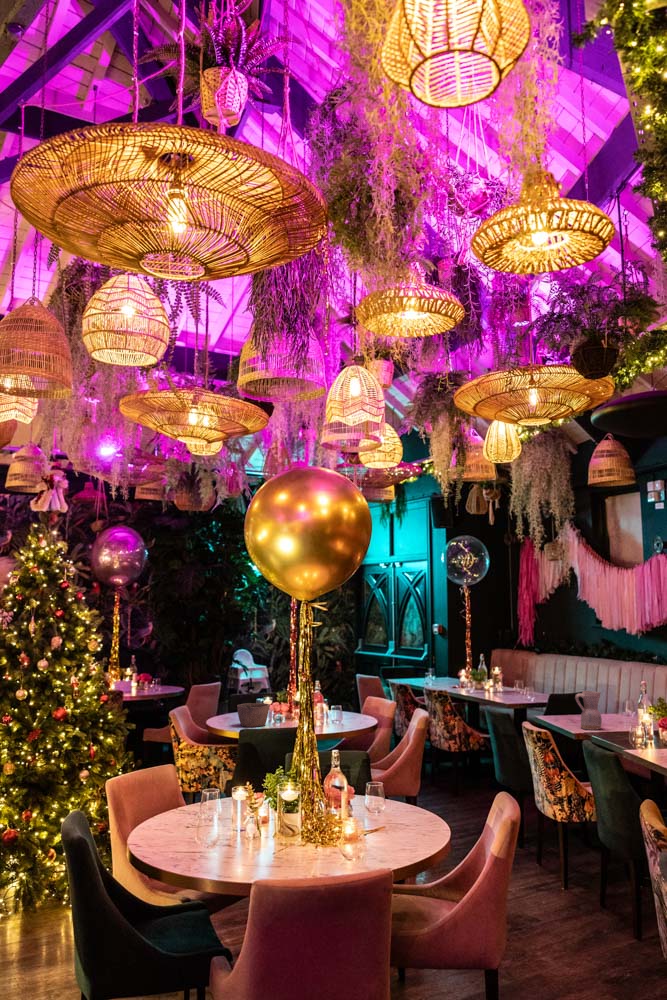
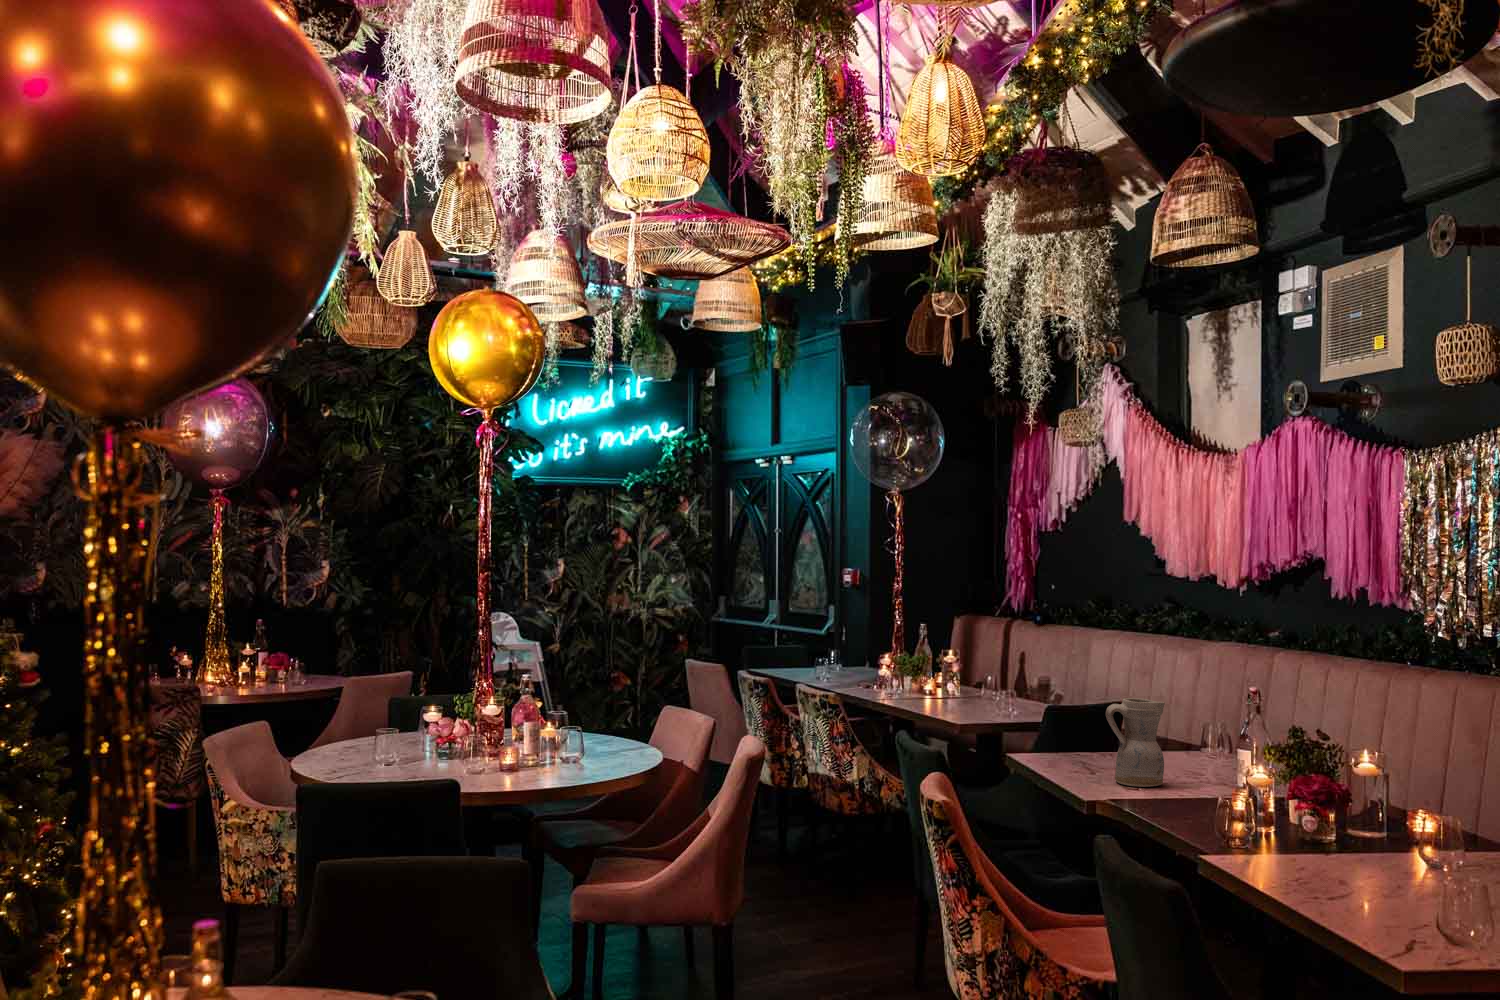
bowl: present [237,703,269,727] -> none [344,715,418,768]

